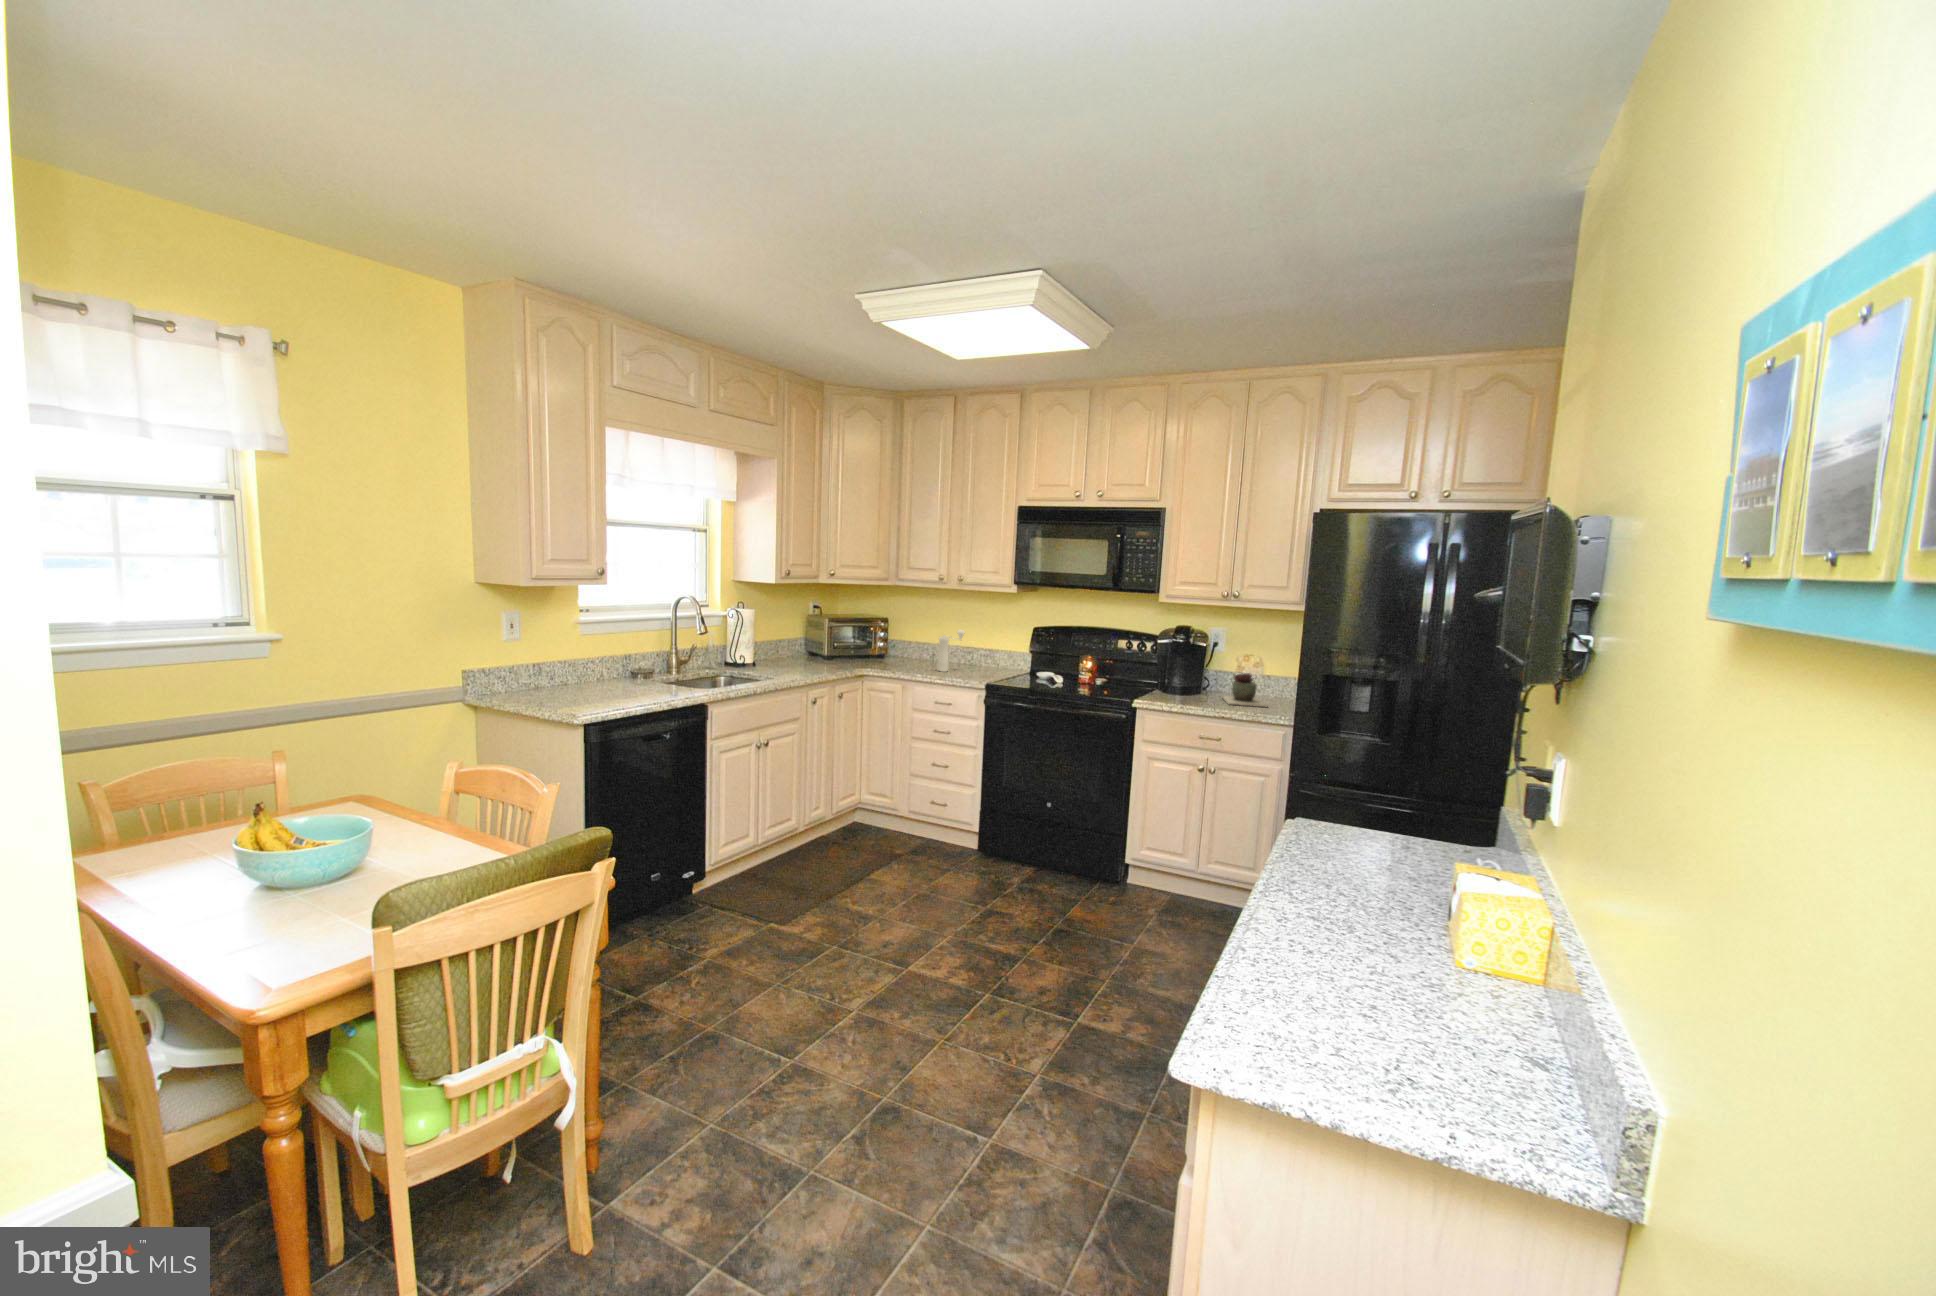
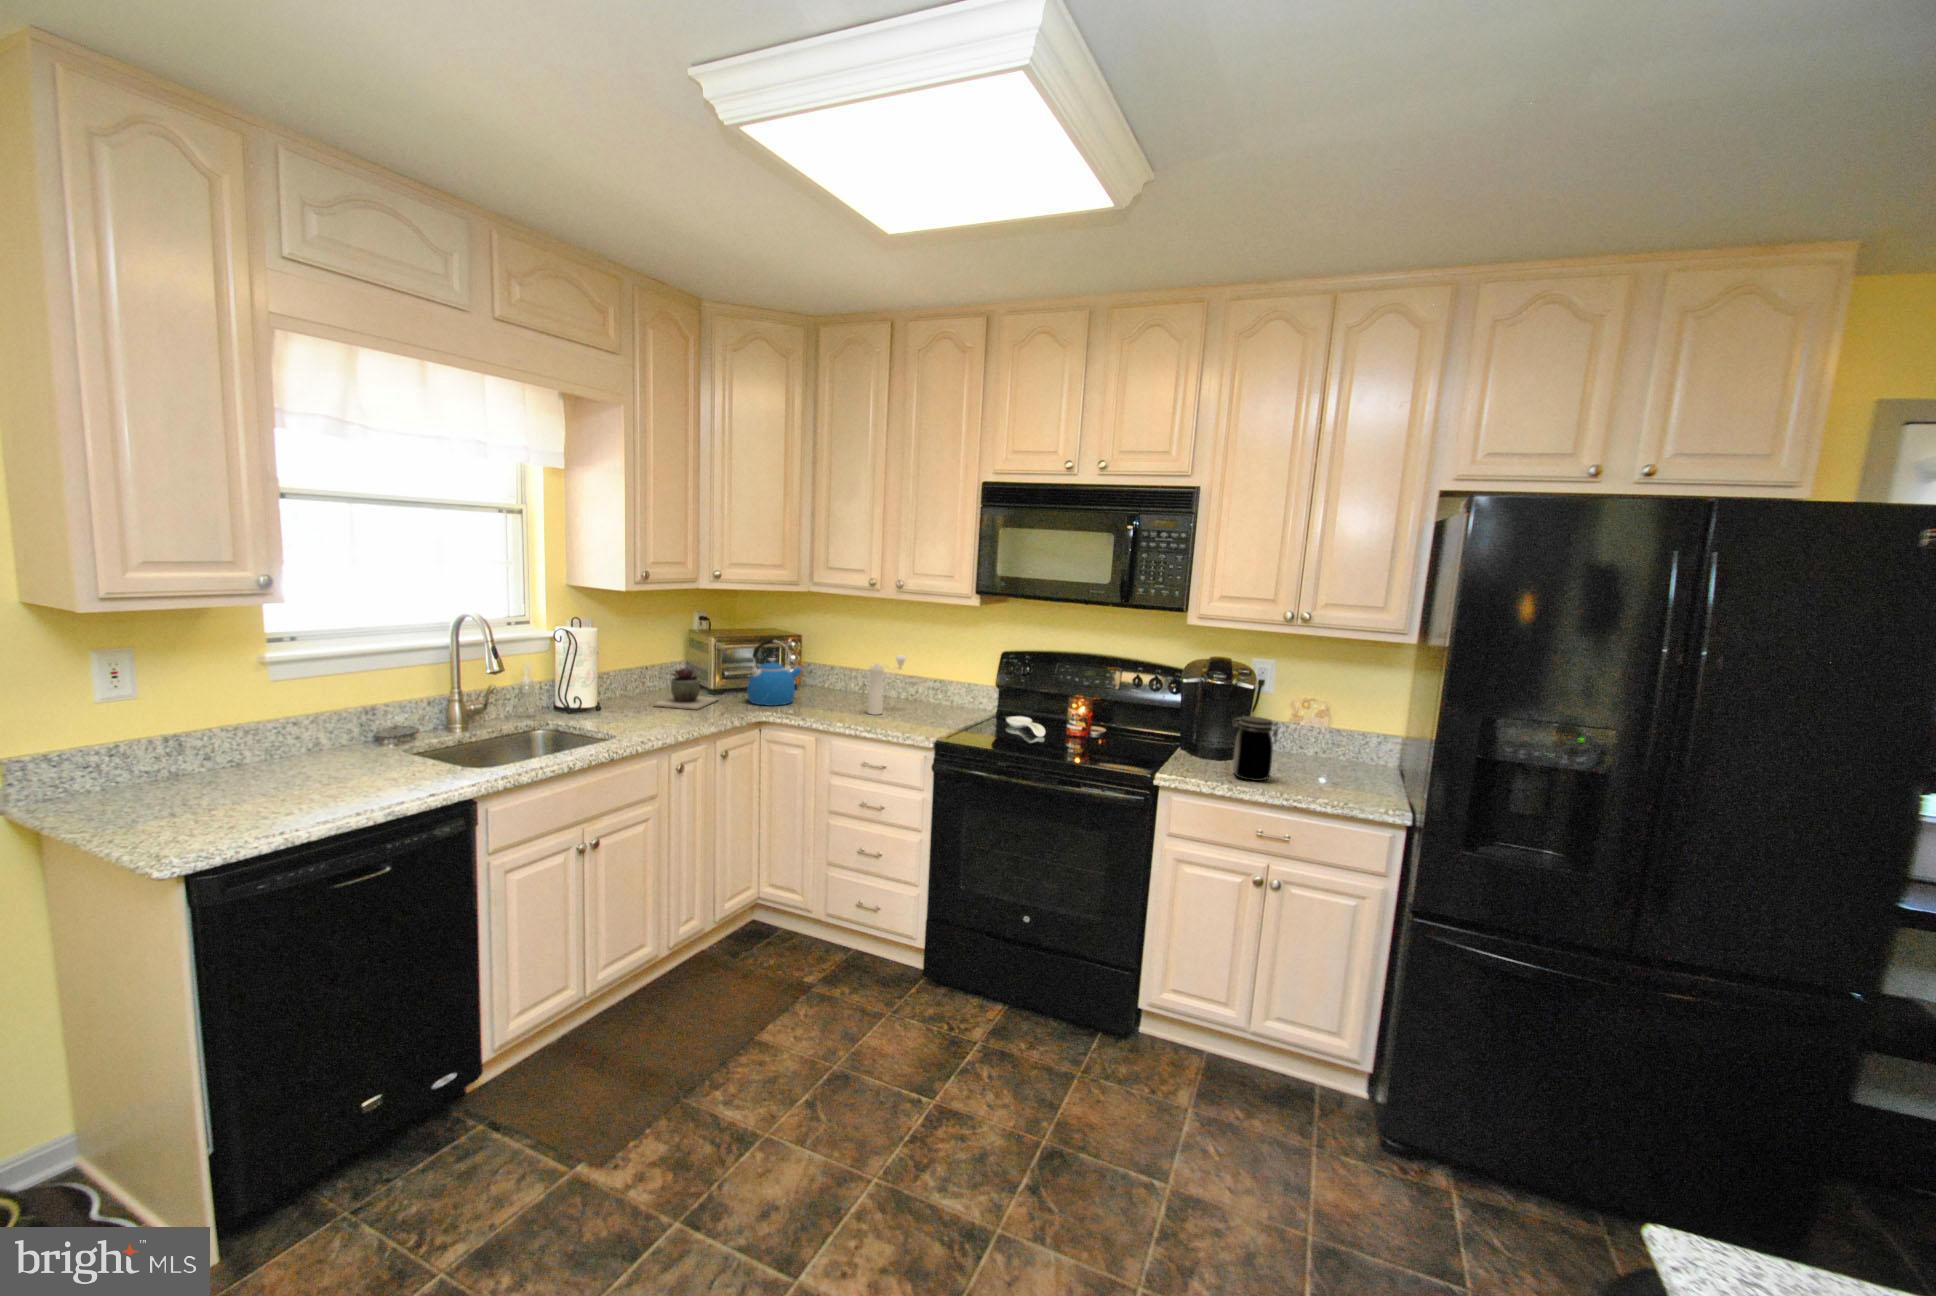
kettle: none [851,619,890,666] -> present [747,639,802,706]
jar: none [1188,663,1218,705] -> present [1233,716,1278,781]
succulent plant: present [1222,673,1268,707] -> present [653,668,719,710]

